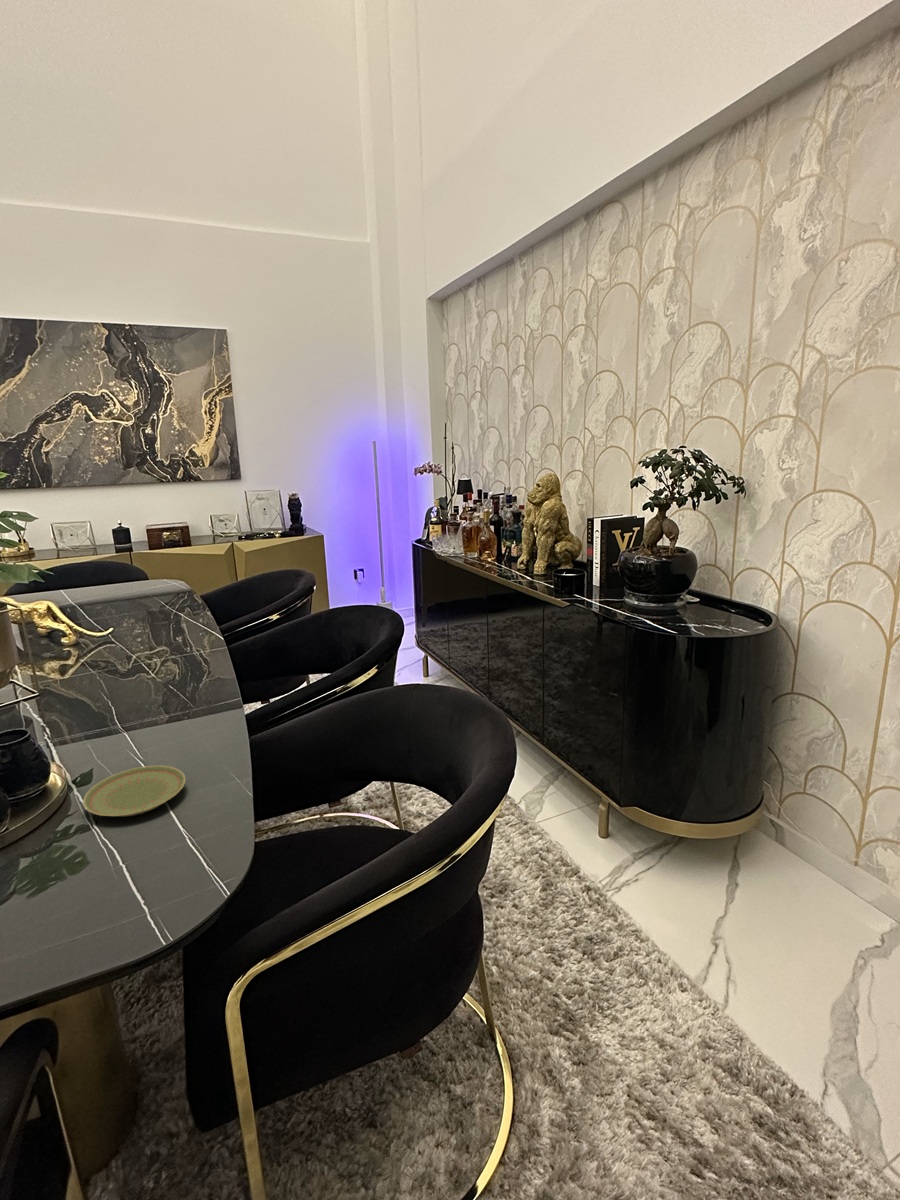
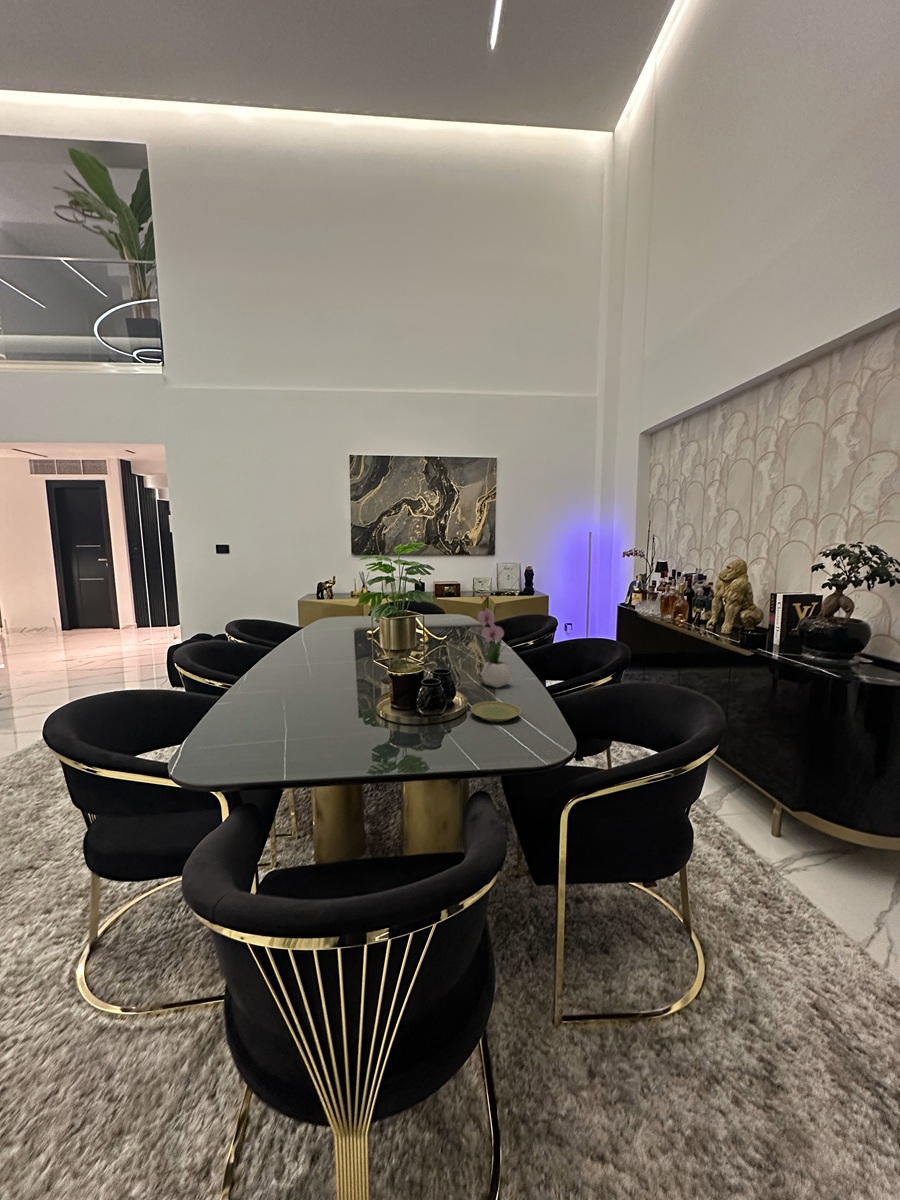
flower arrangement: none [117,568,203,724] -> present [478,596,512,688]

